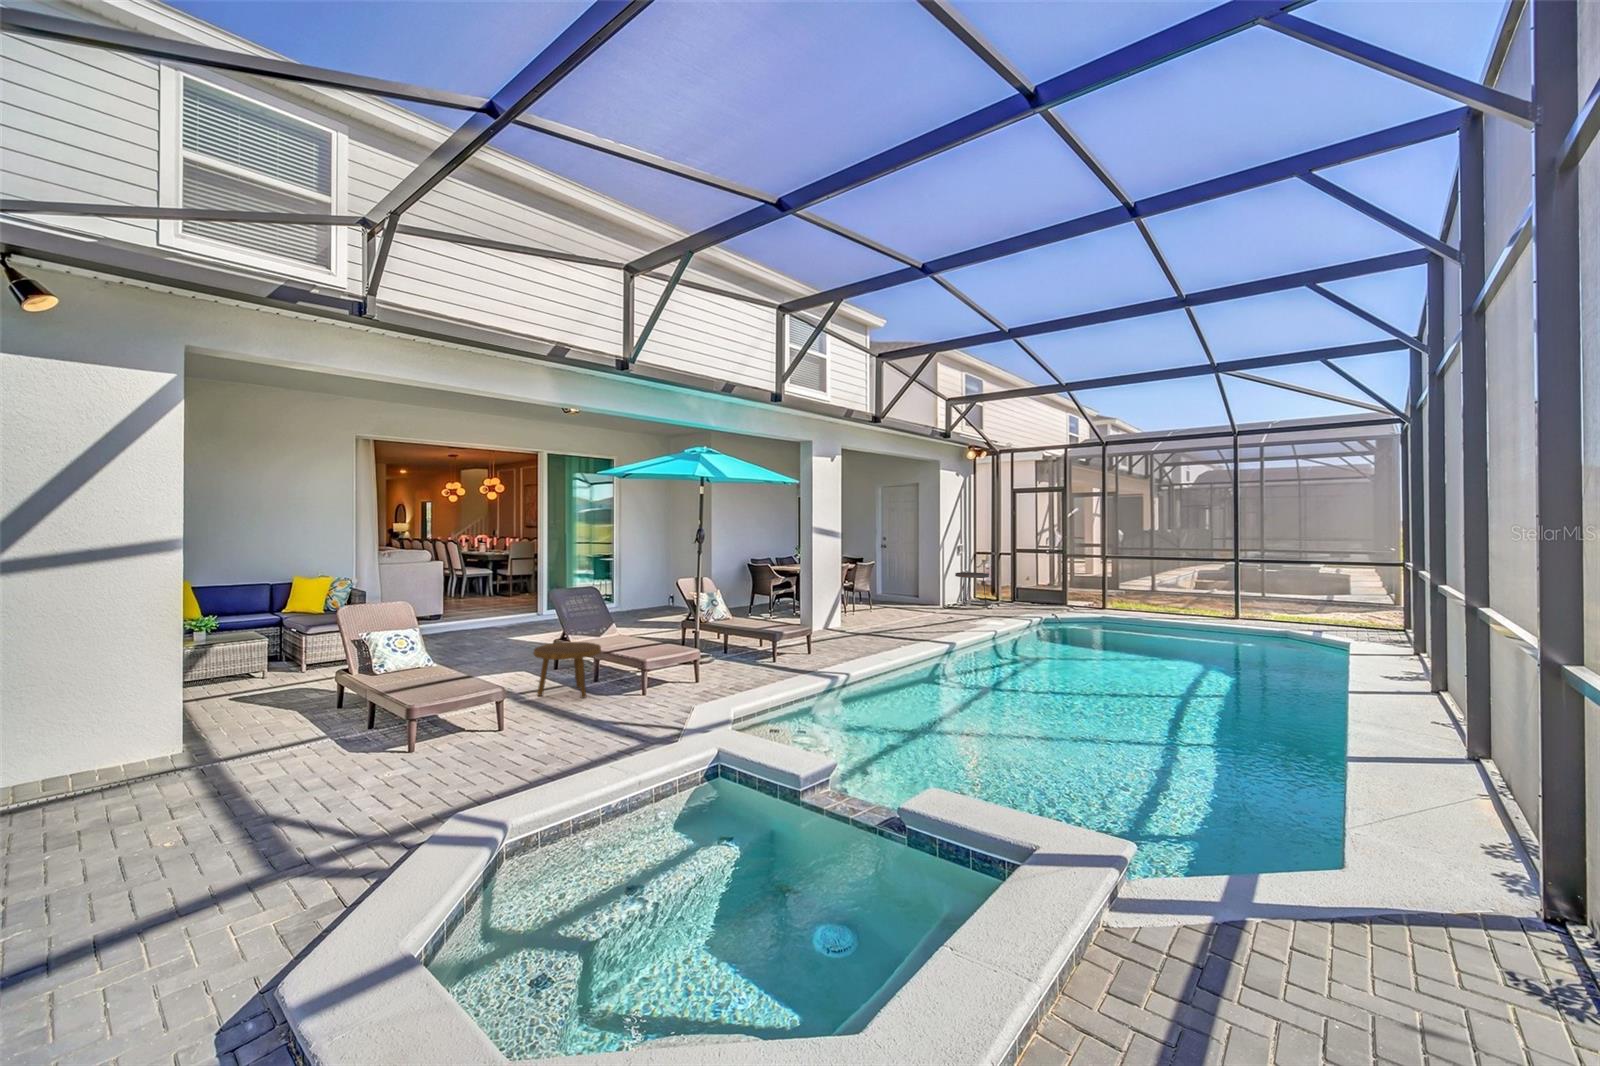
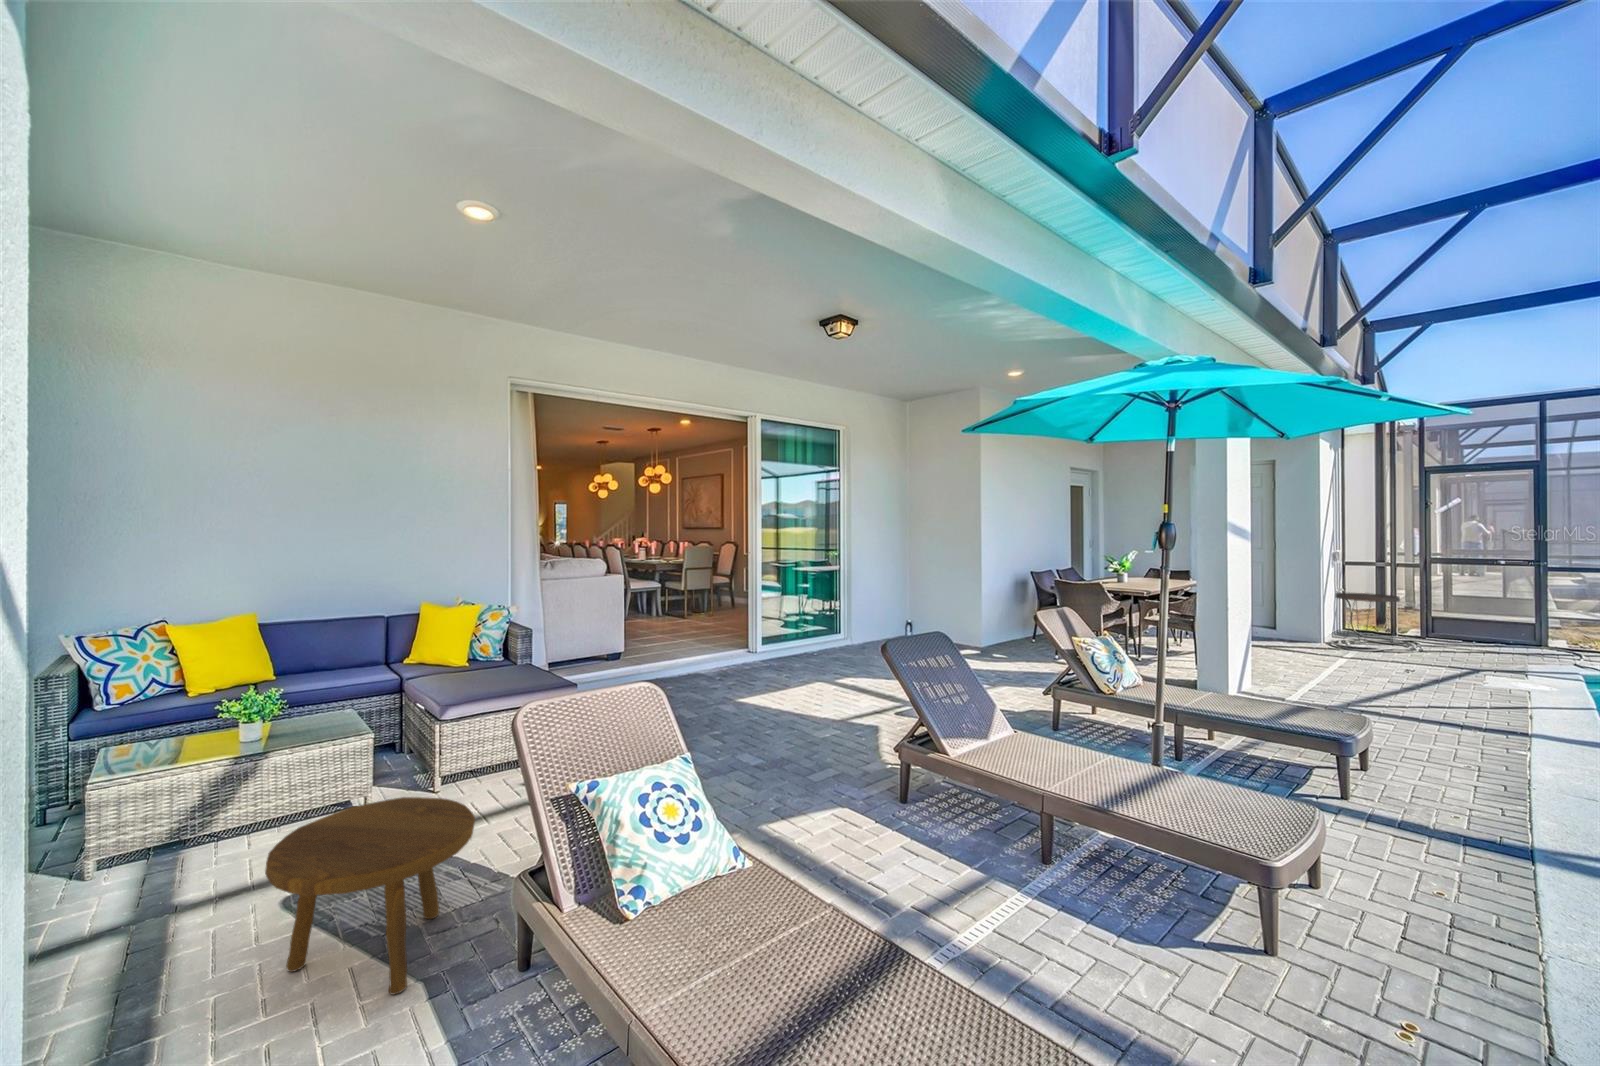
footstool: present [534,642,601,698] -> present [265,797,475,995]

